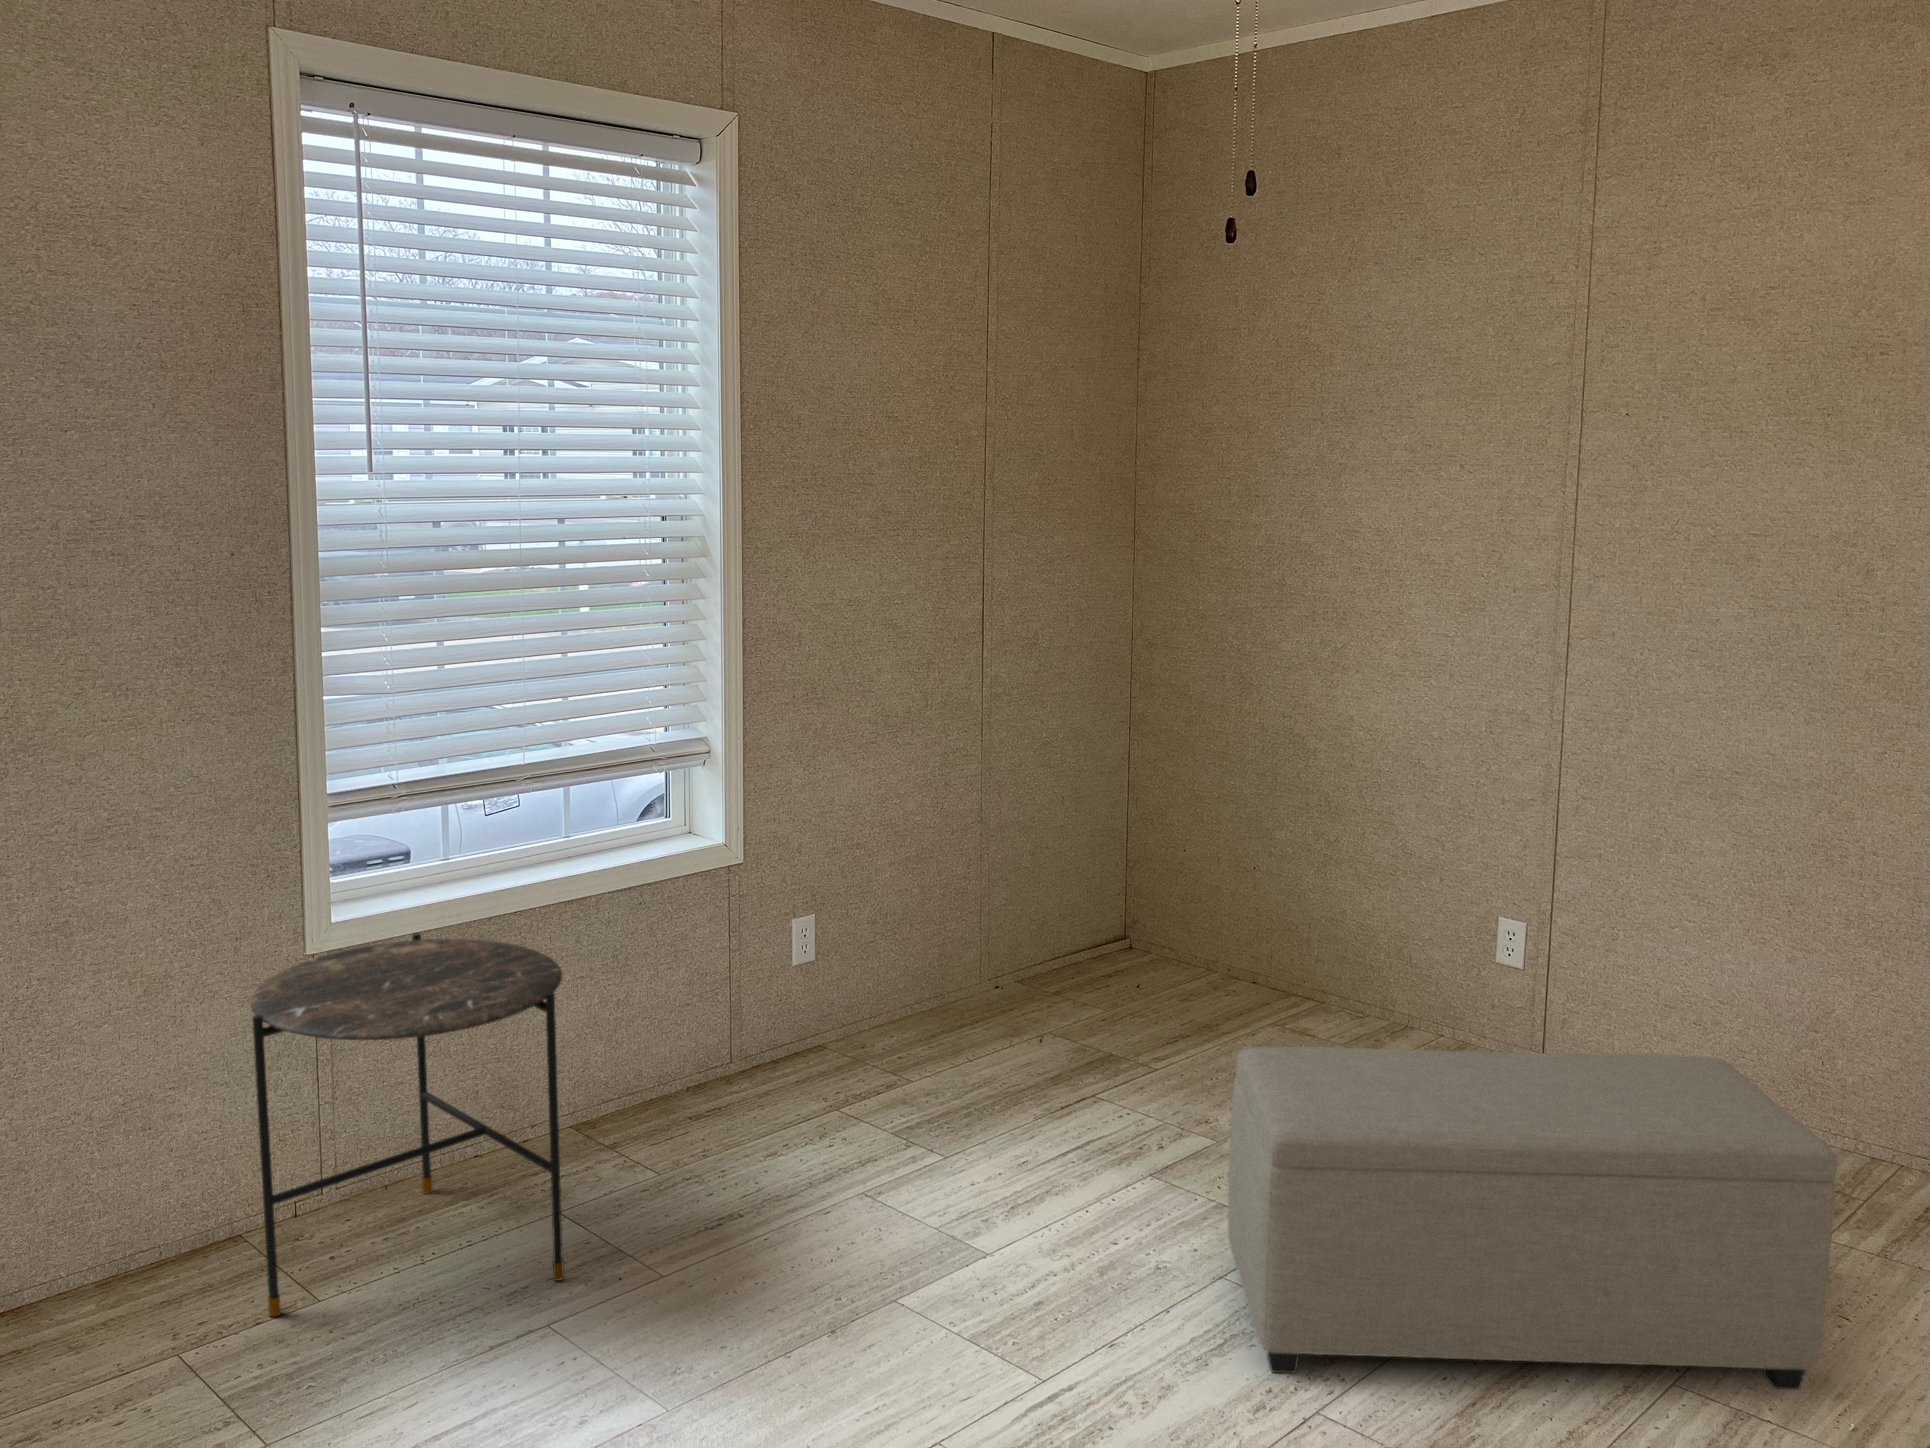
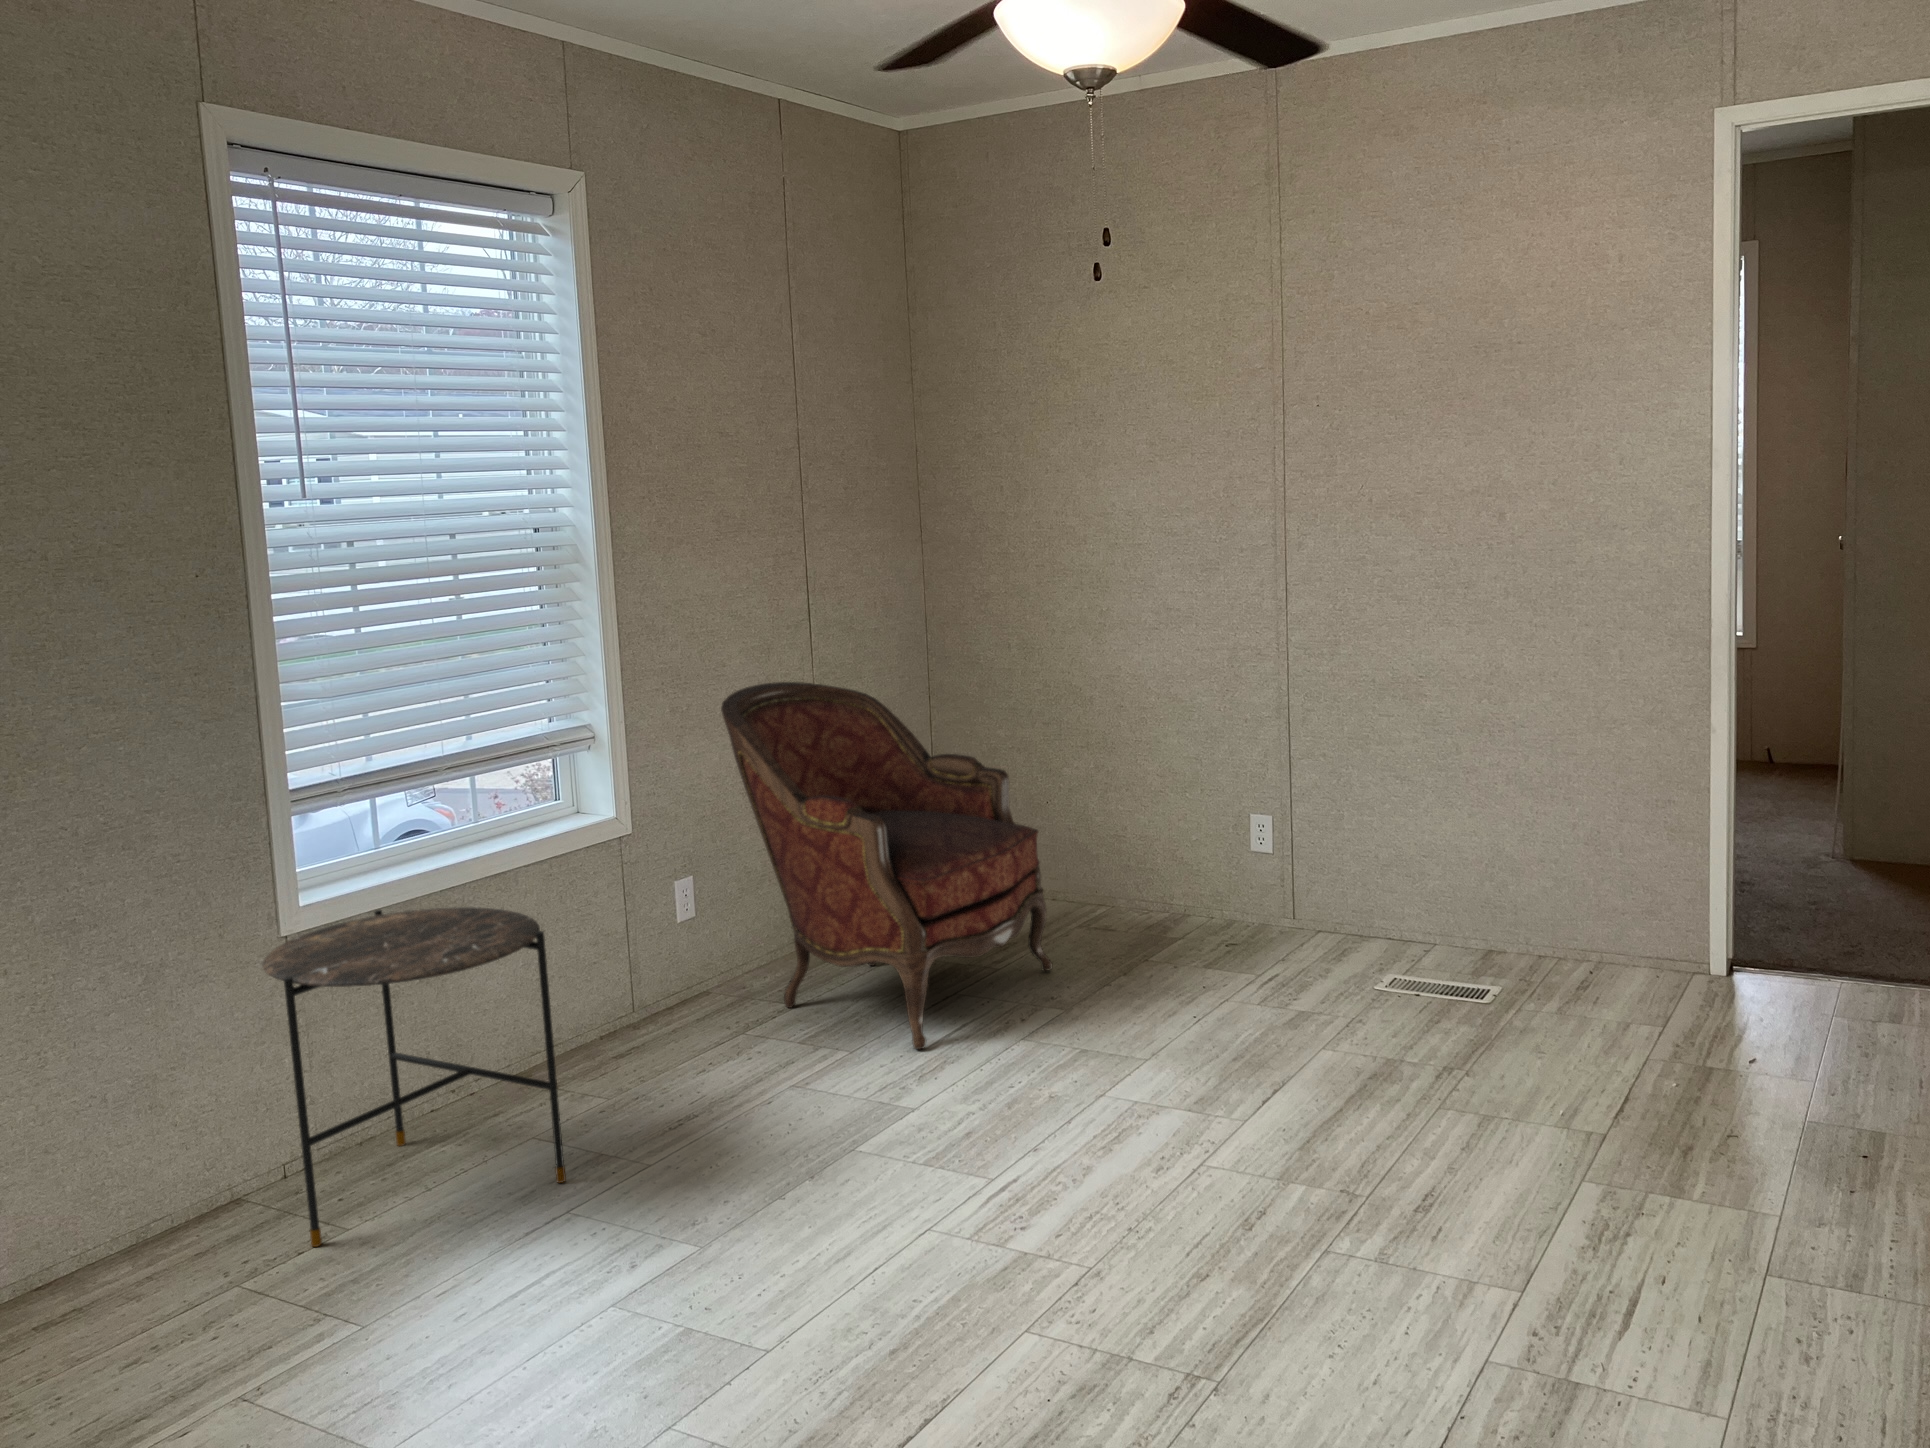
armchair: none [856,704,1223,1165] -> present [721,682,1053,1049]
ottoman: present [1228,1047,1838,1389] -> none [1096,876,1530,1145]

